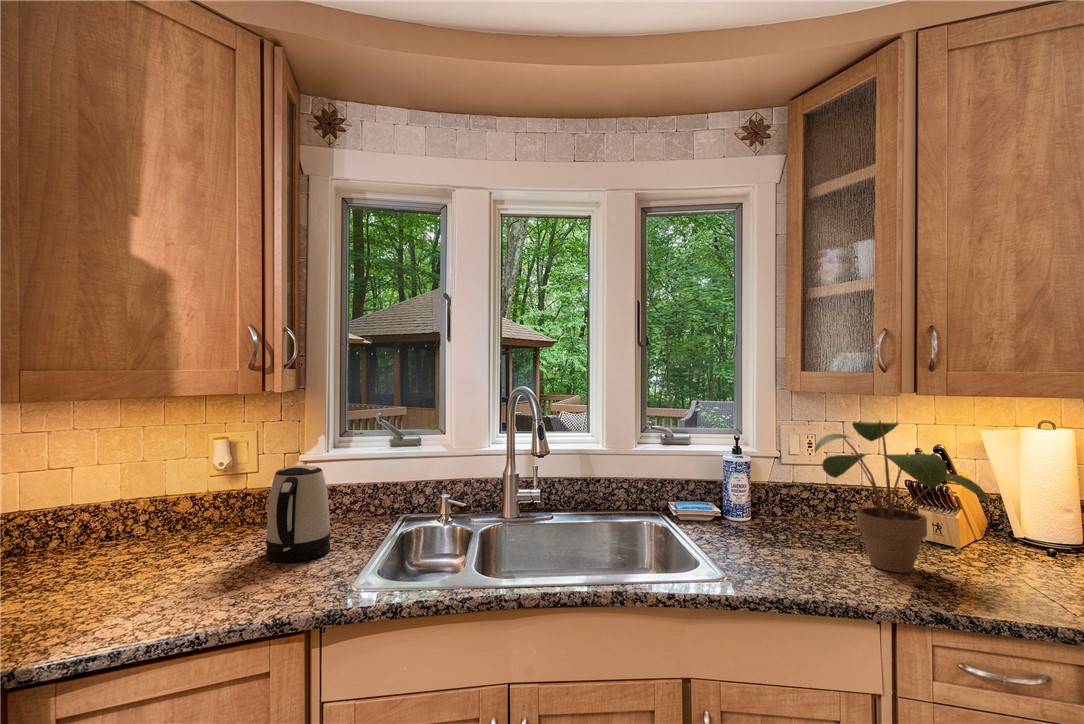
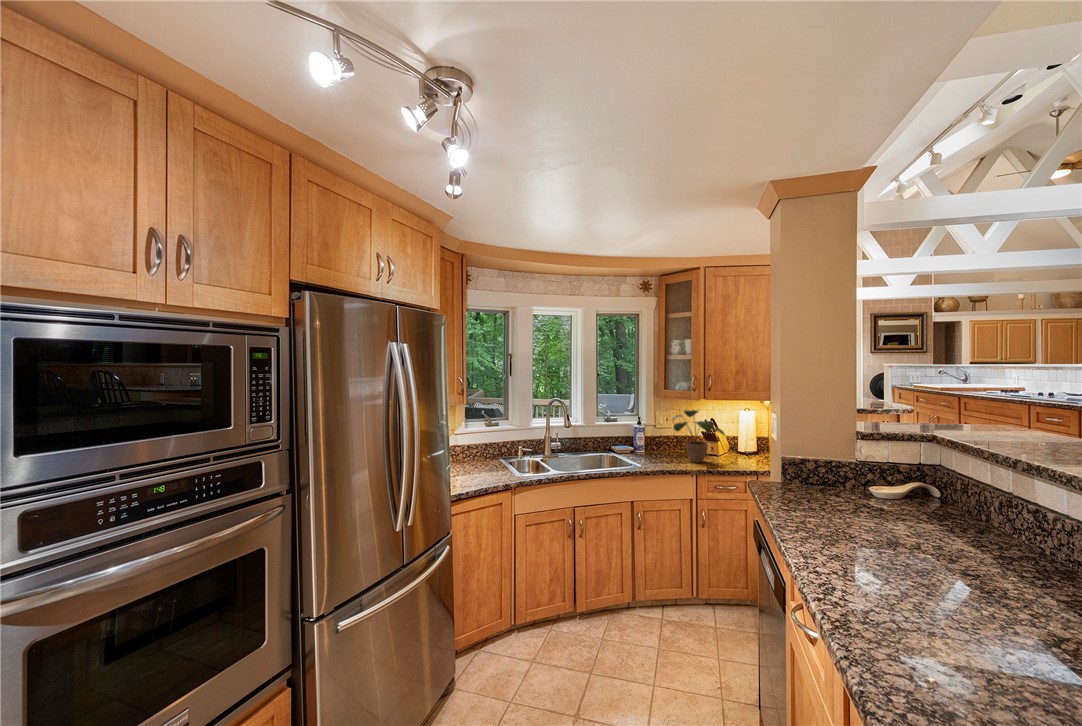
kettle: present [266,465,330,562] -> none [468,434,492,472]

